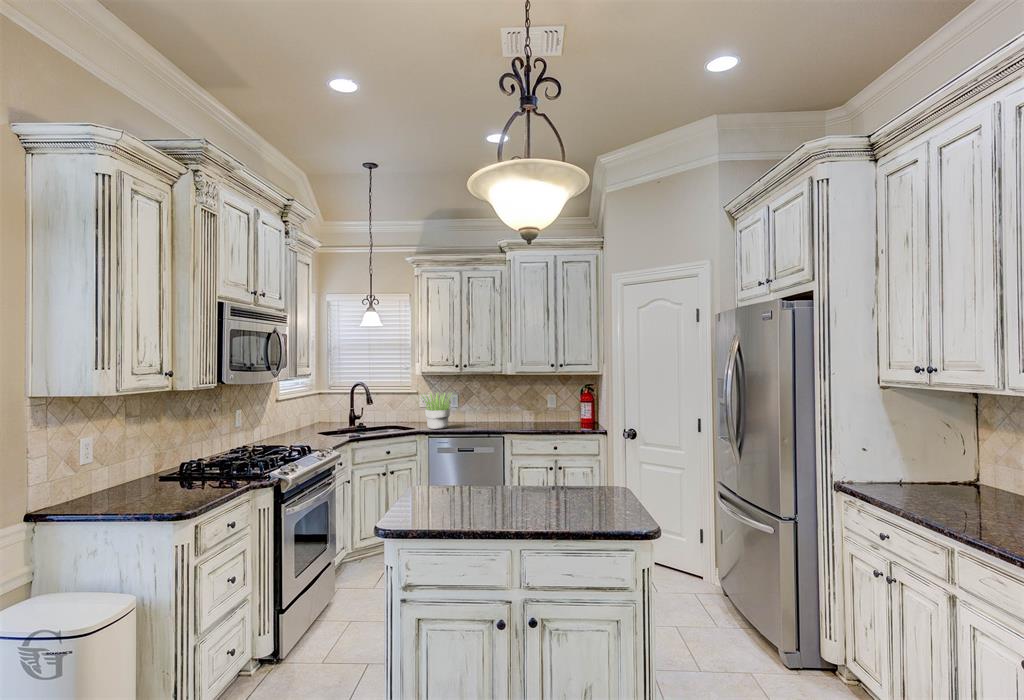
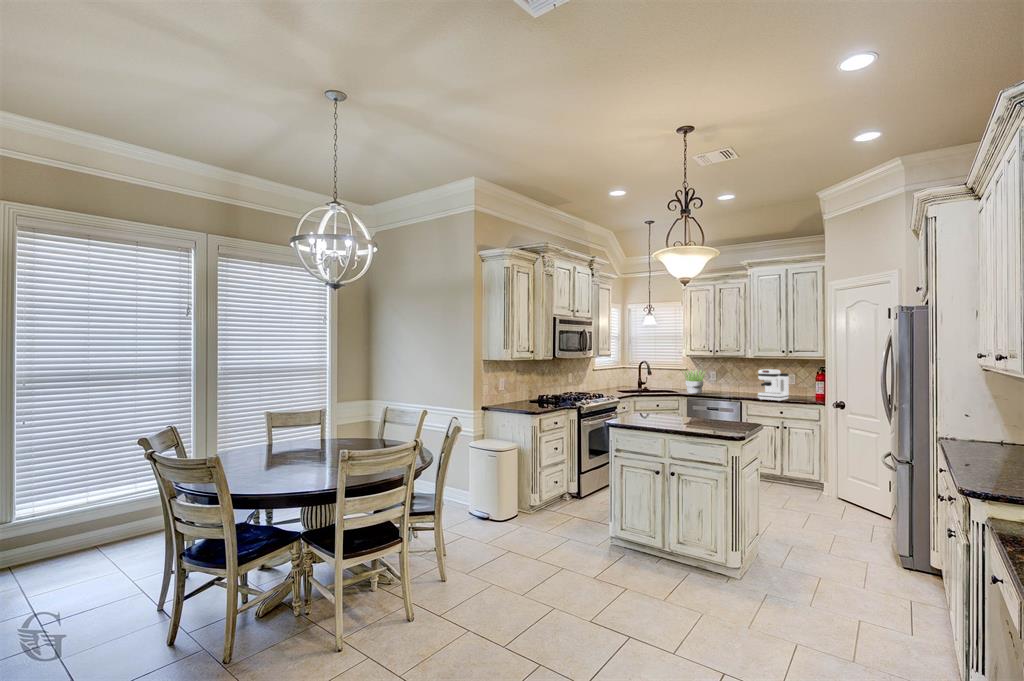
coffee maker: none [528,390,562,432] -> present [758,369,789,401]

